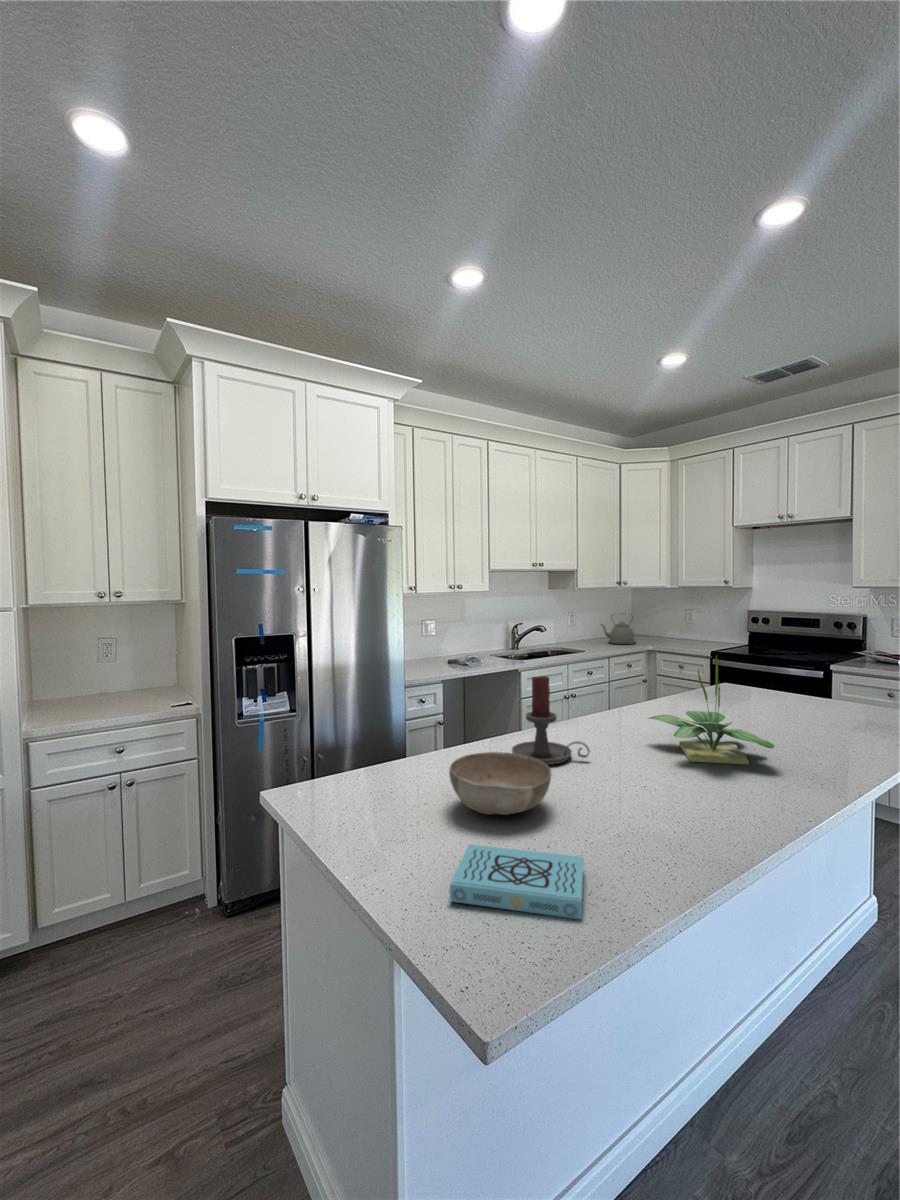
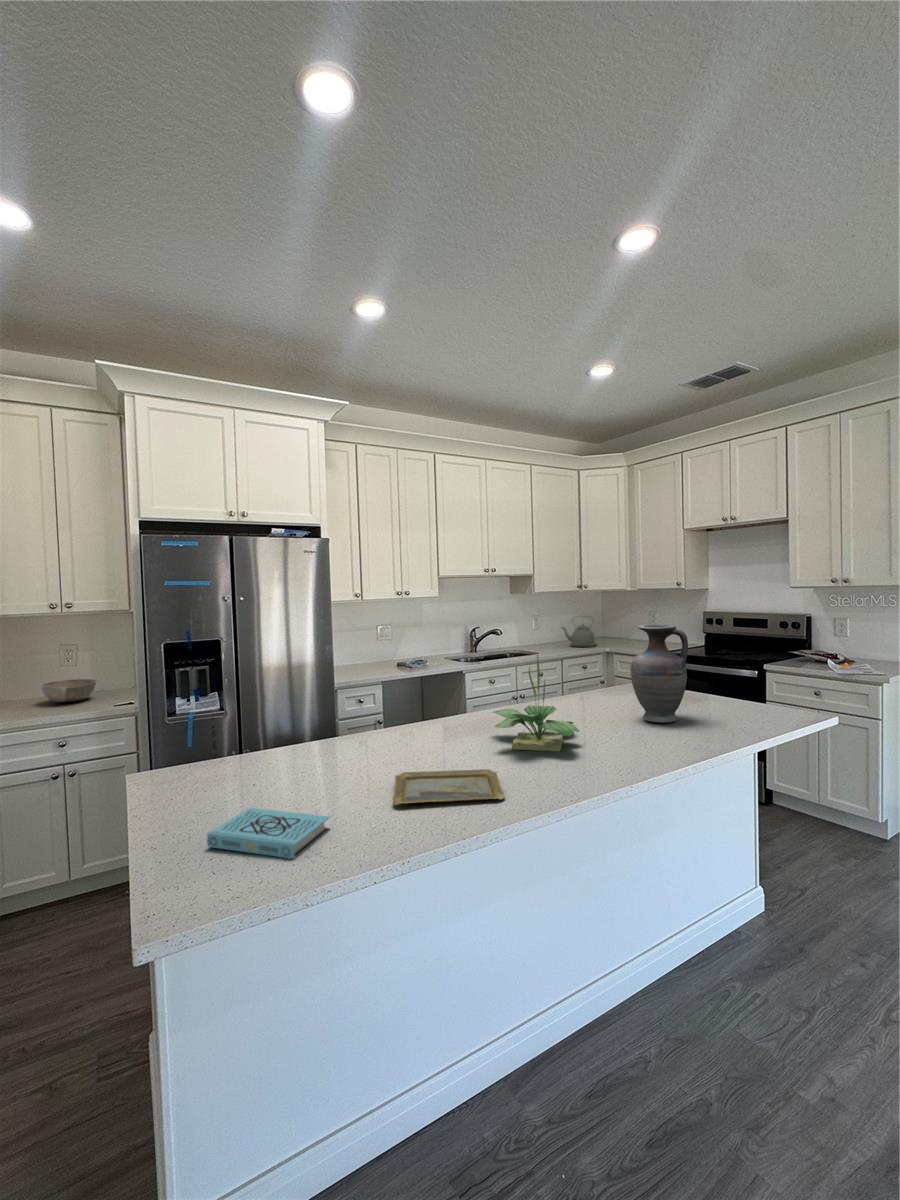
vase: none [783,622,854,730] -> present [630,624,688,723]
candle holder: present [512,676,590,765] -> none [363,673,427,752]
bowl: present [449,752,551,815] -> present [42,679,96,702]
tray: none [601,789,759,837] -> present [392,769,505,805]

